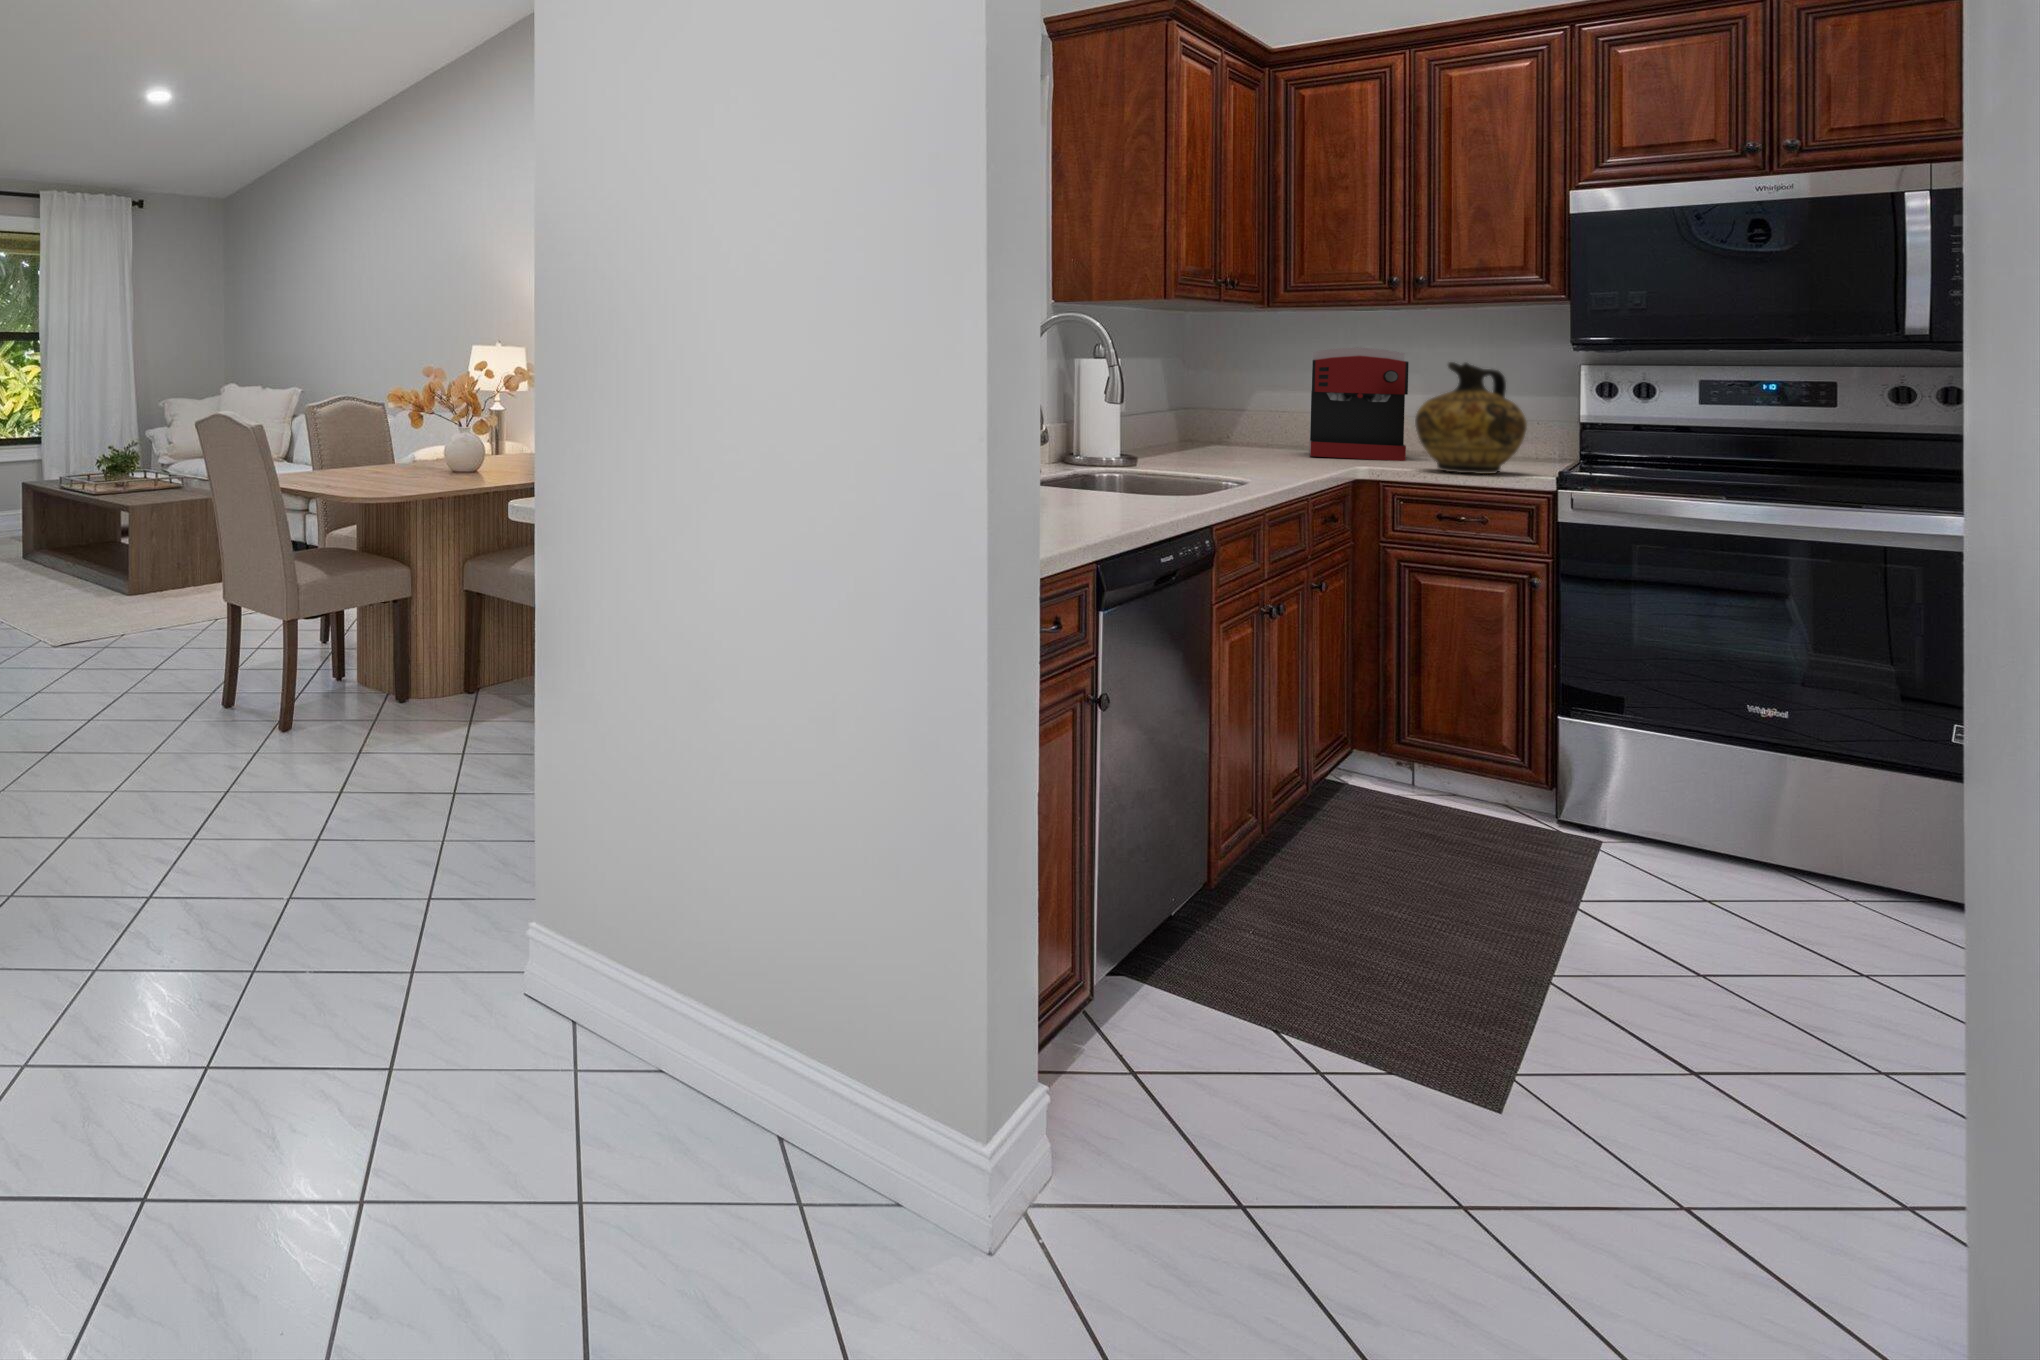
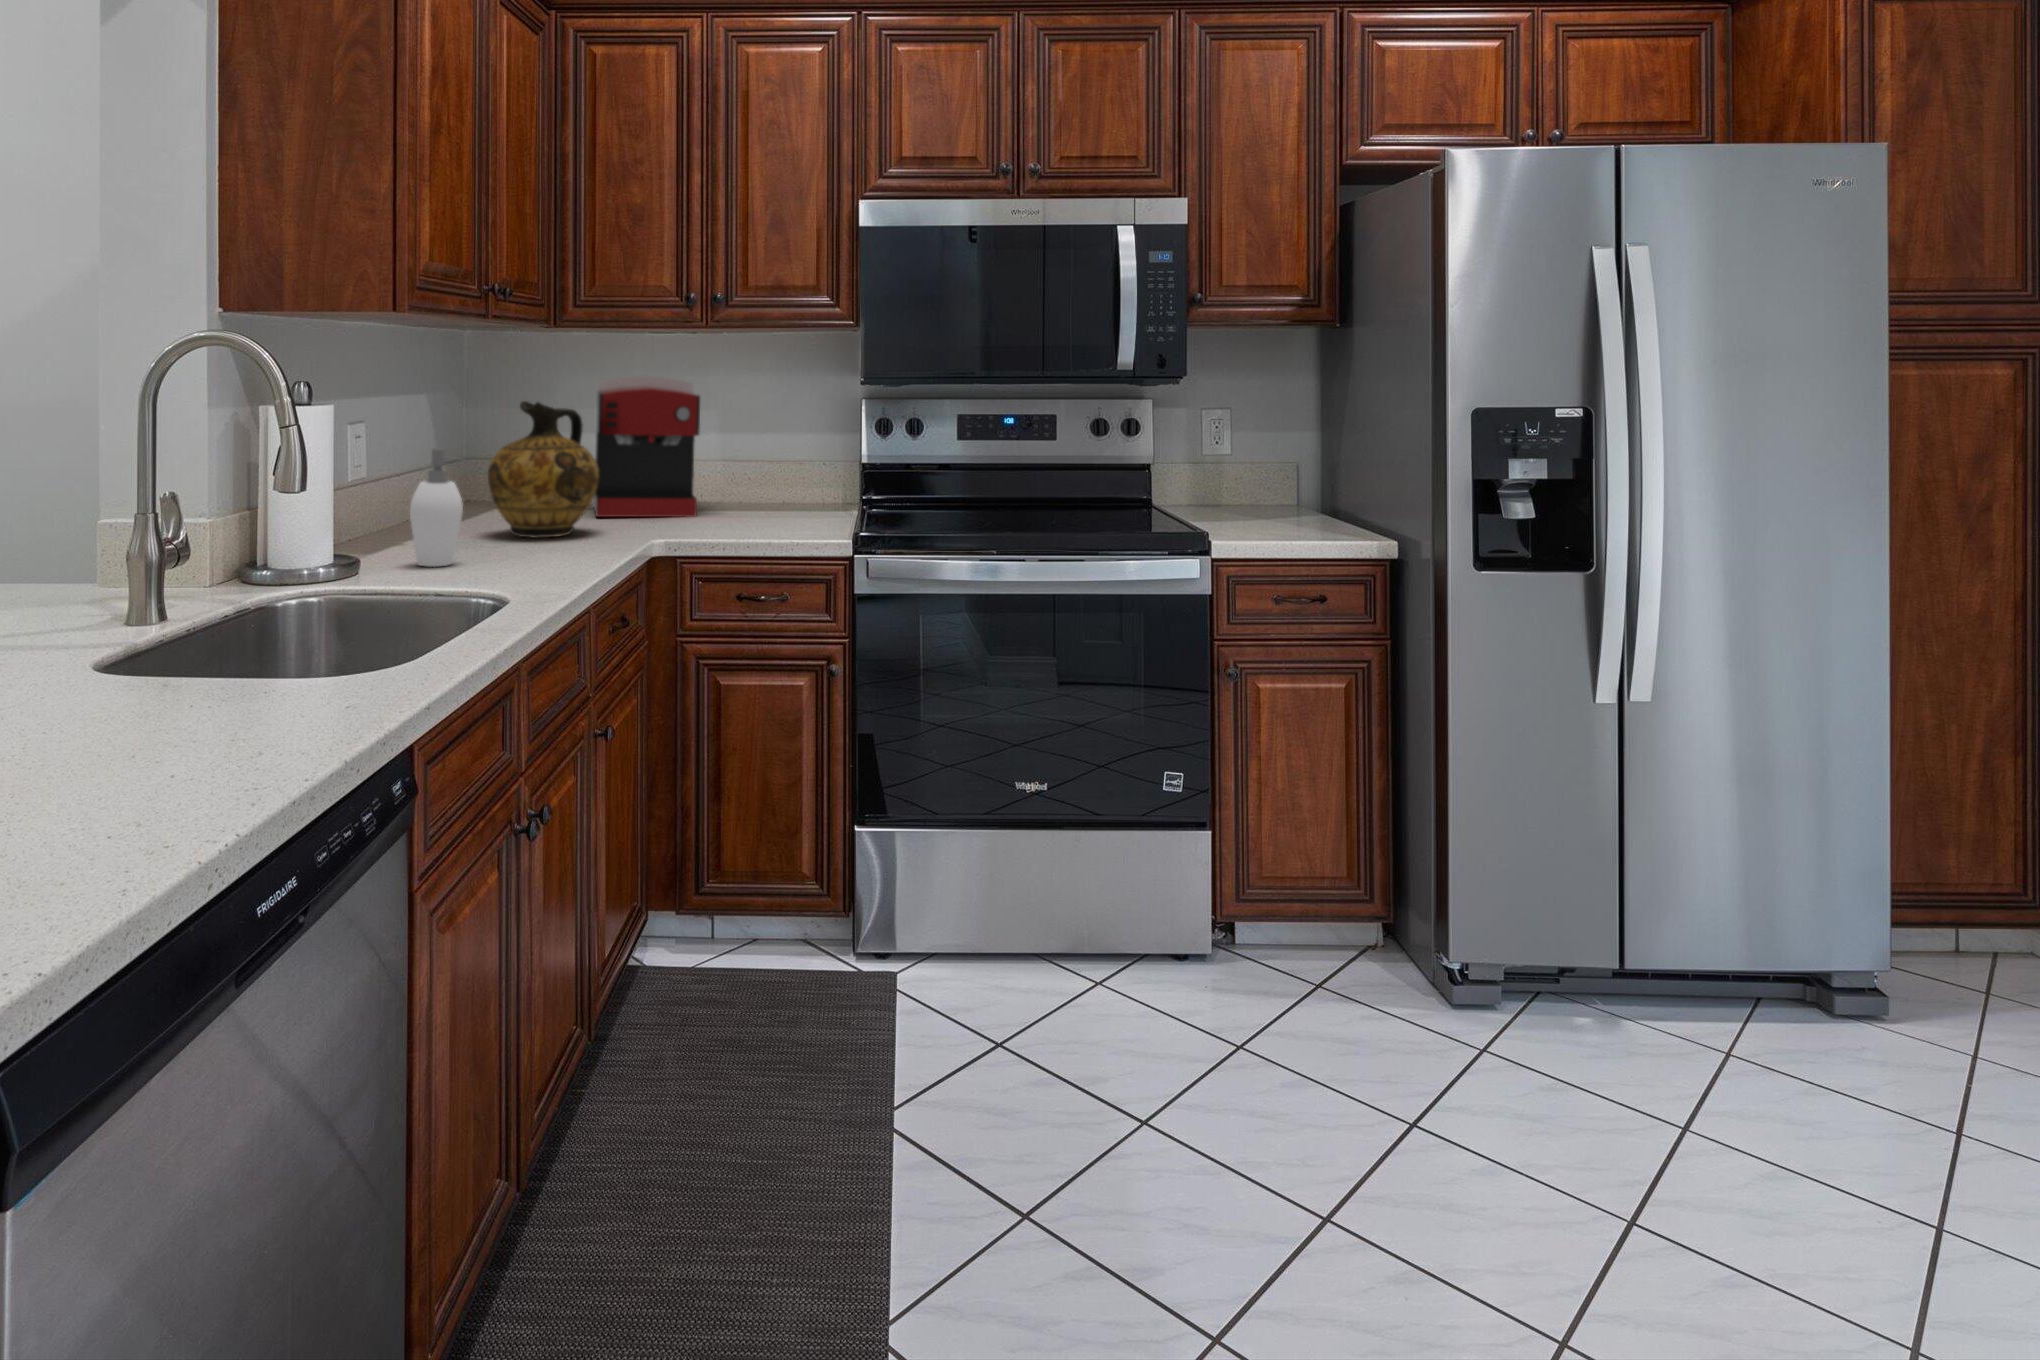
ceramic jug: present [1415,362,1527,474] -> present [488,401,599,538]
soap dispenser: none [1161,390,1201,468] -> present [410,448,463,567]

